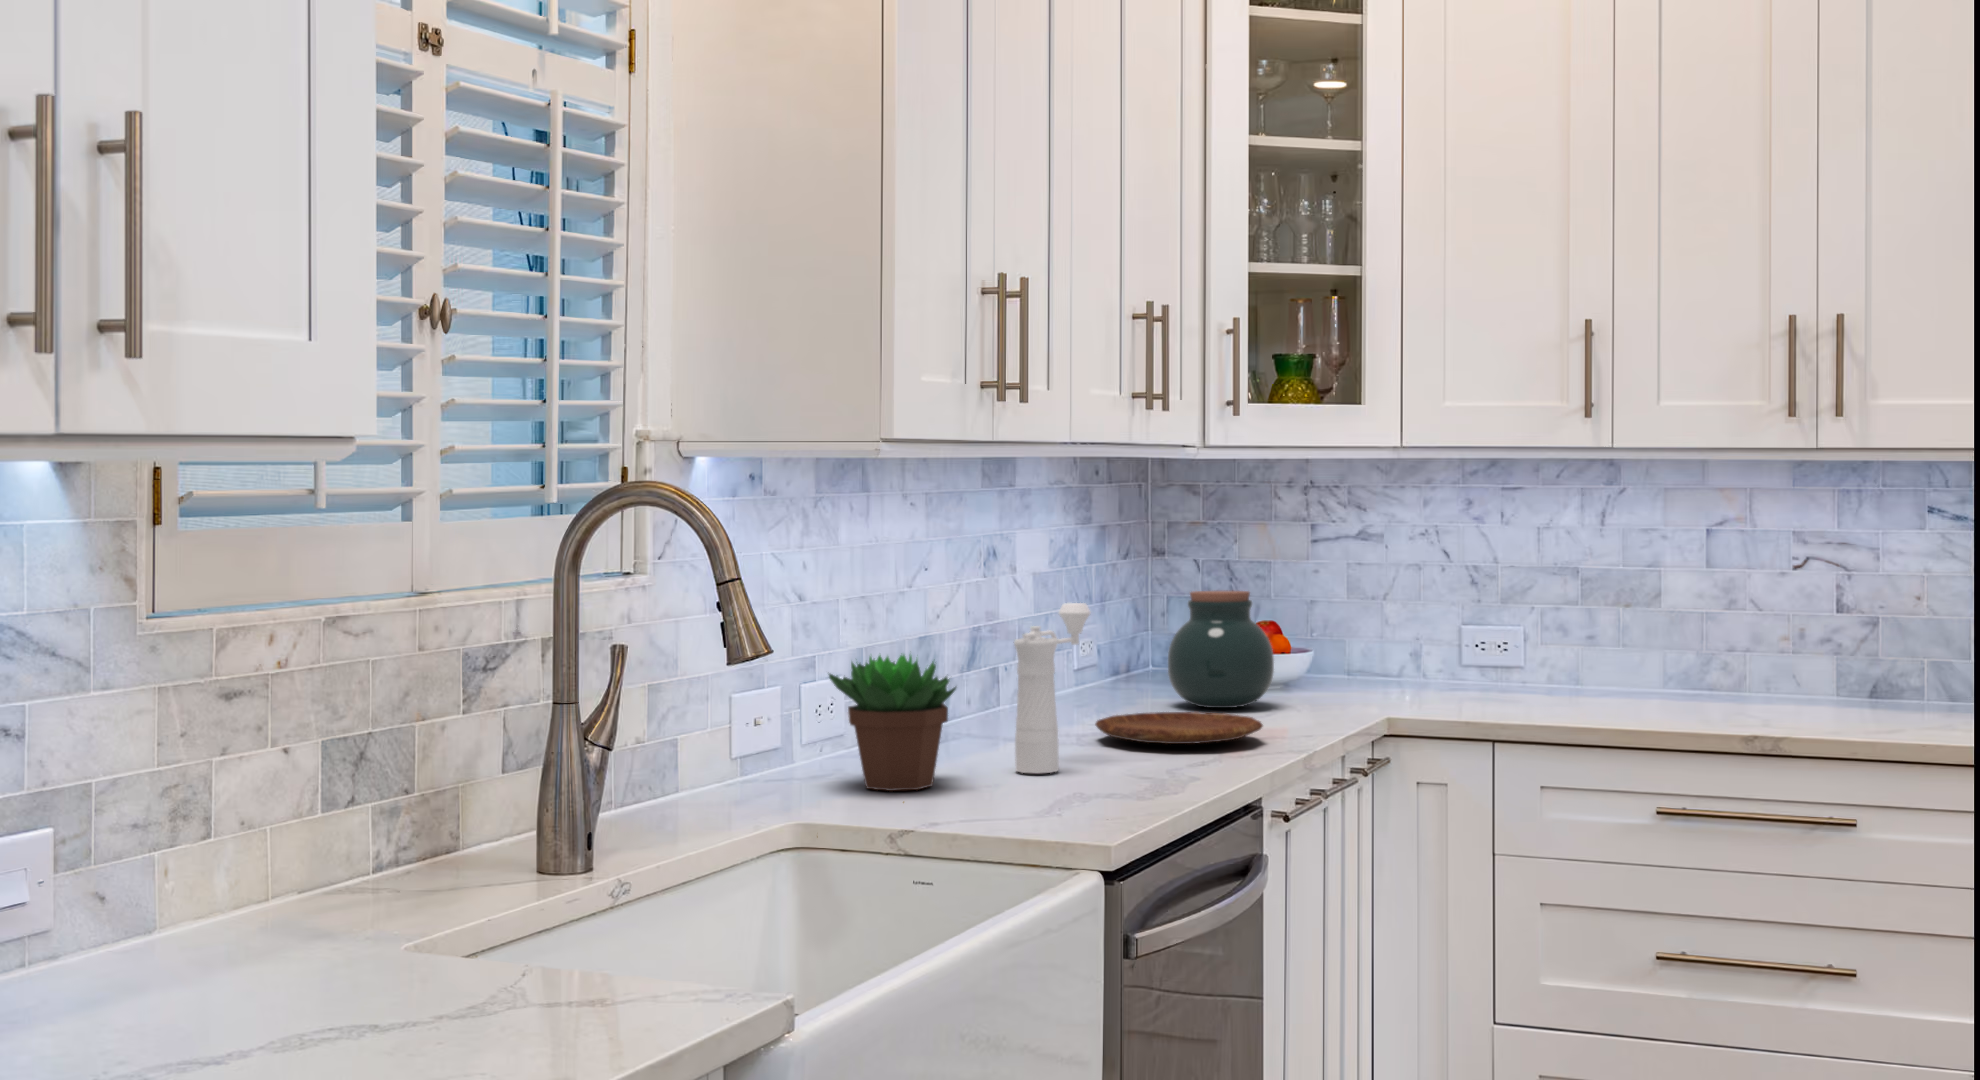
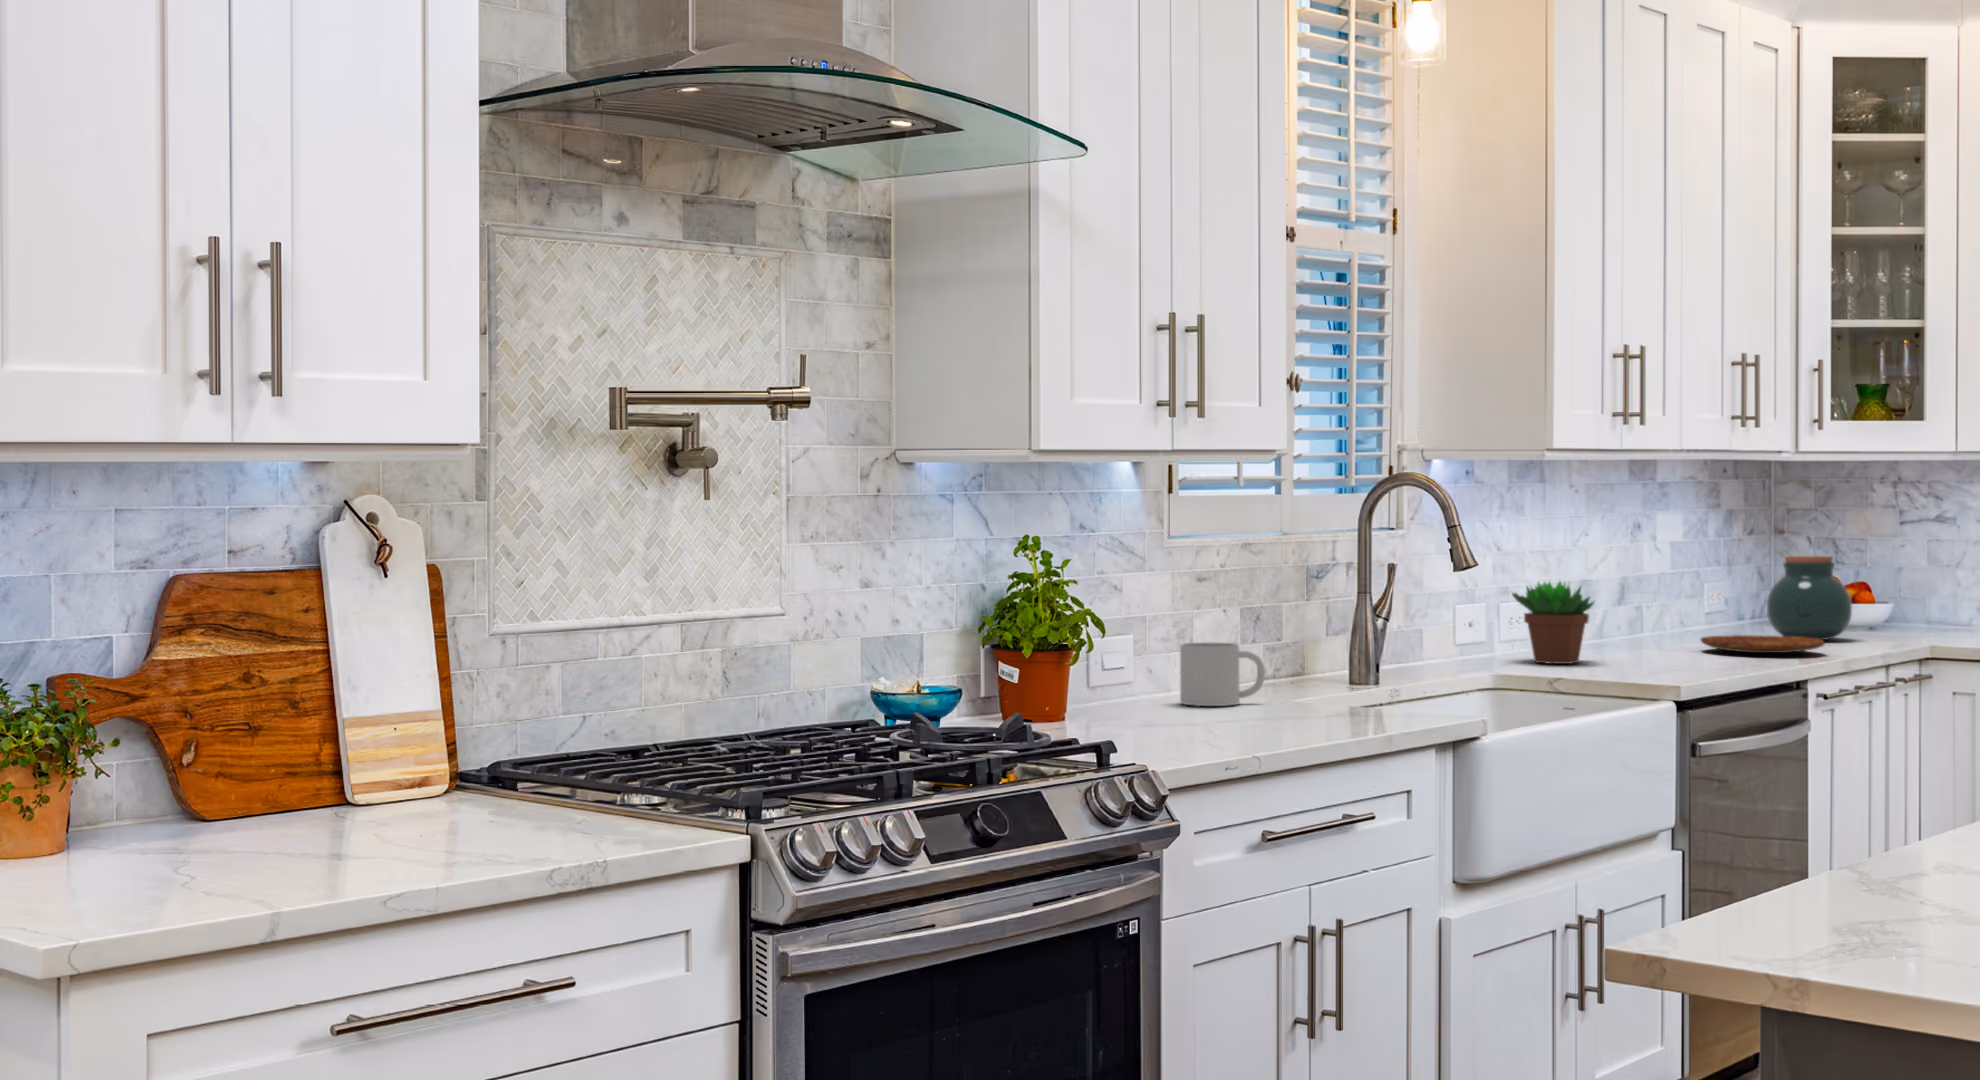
pepper mill: present [1014,603,1090,773] -> none [1635,555,1692,661]
mug: none [129,848,329,1005] -> present [1180,643,1265,706]

